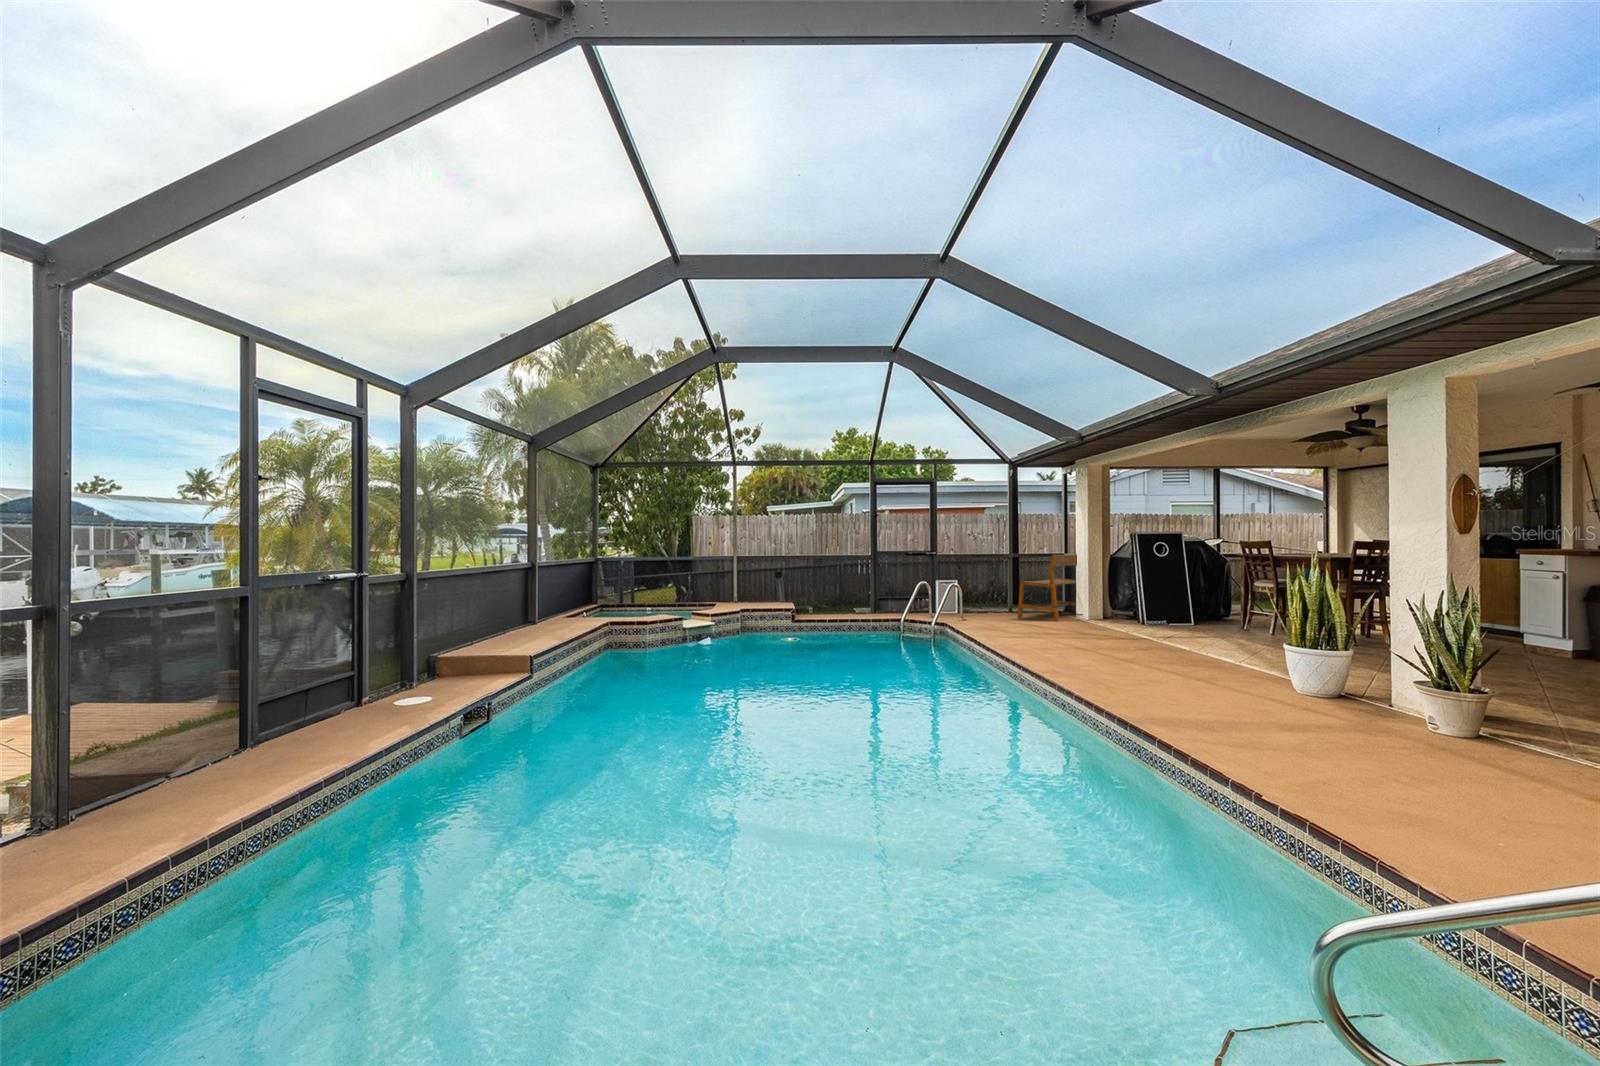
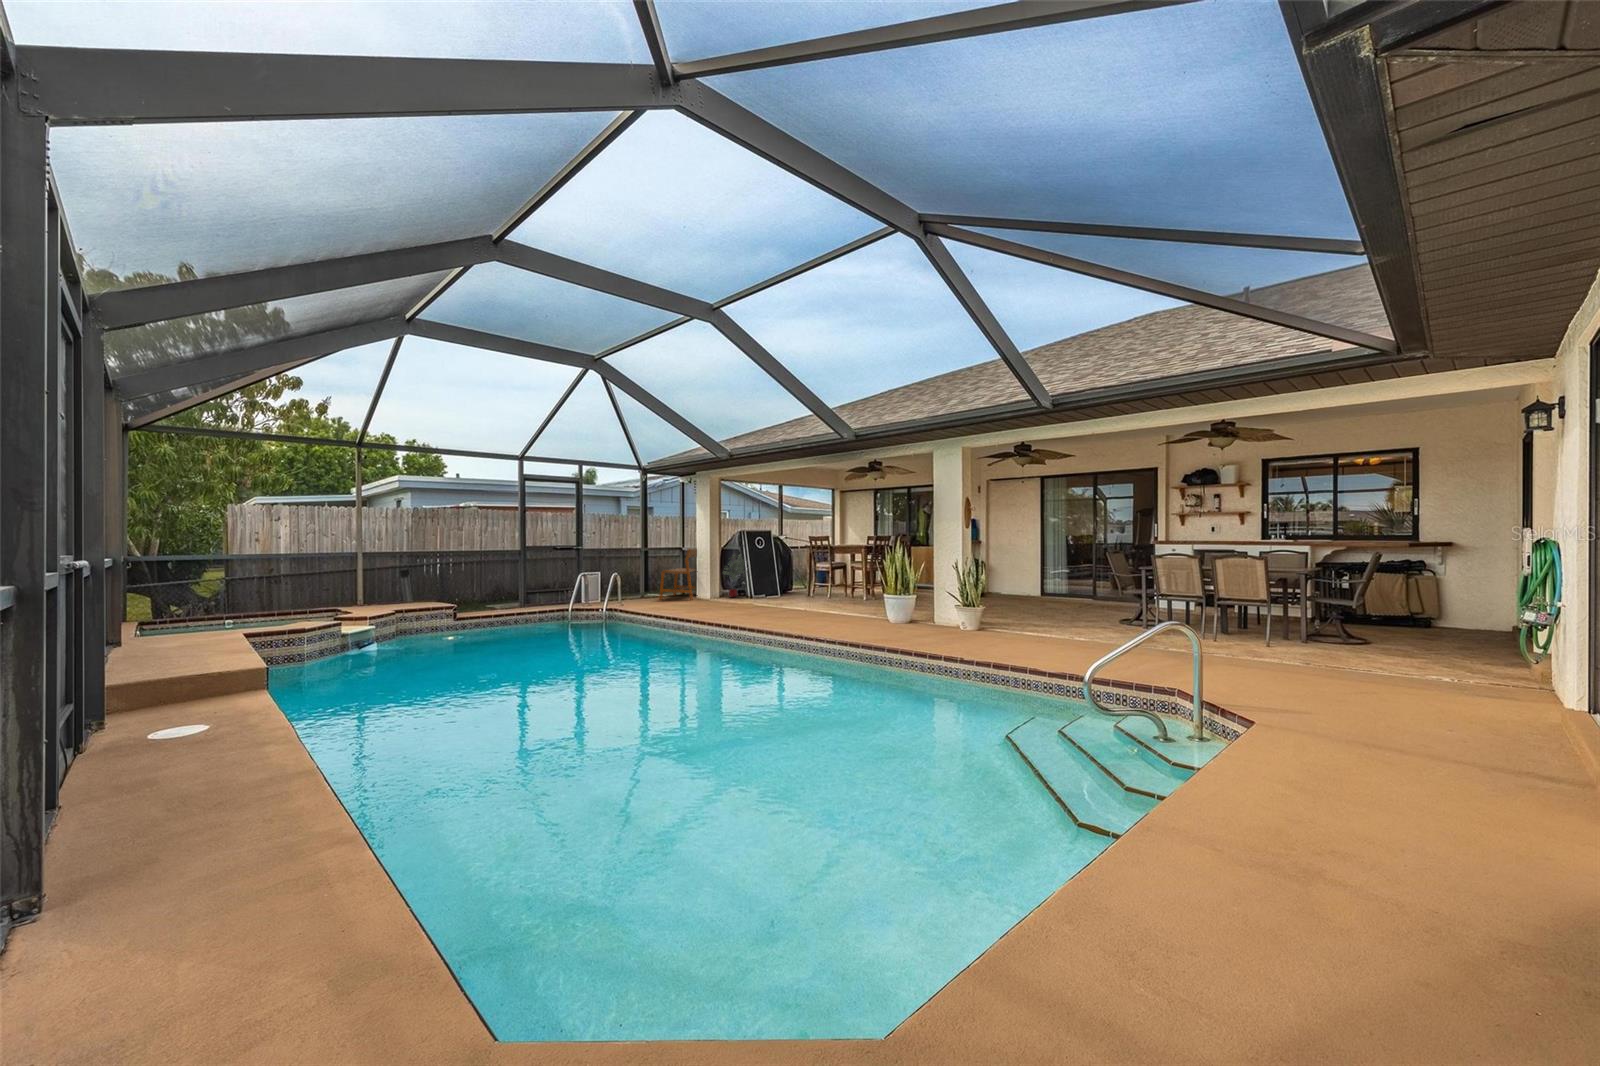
potted tree: none [1102,562,1137,622] -> present [724,555,746,598]

